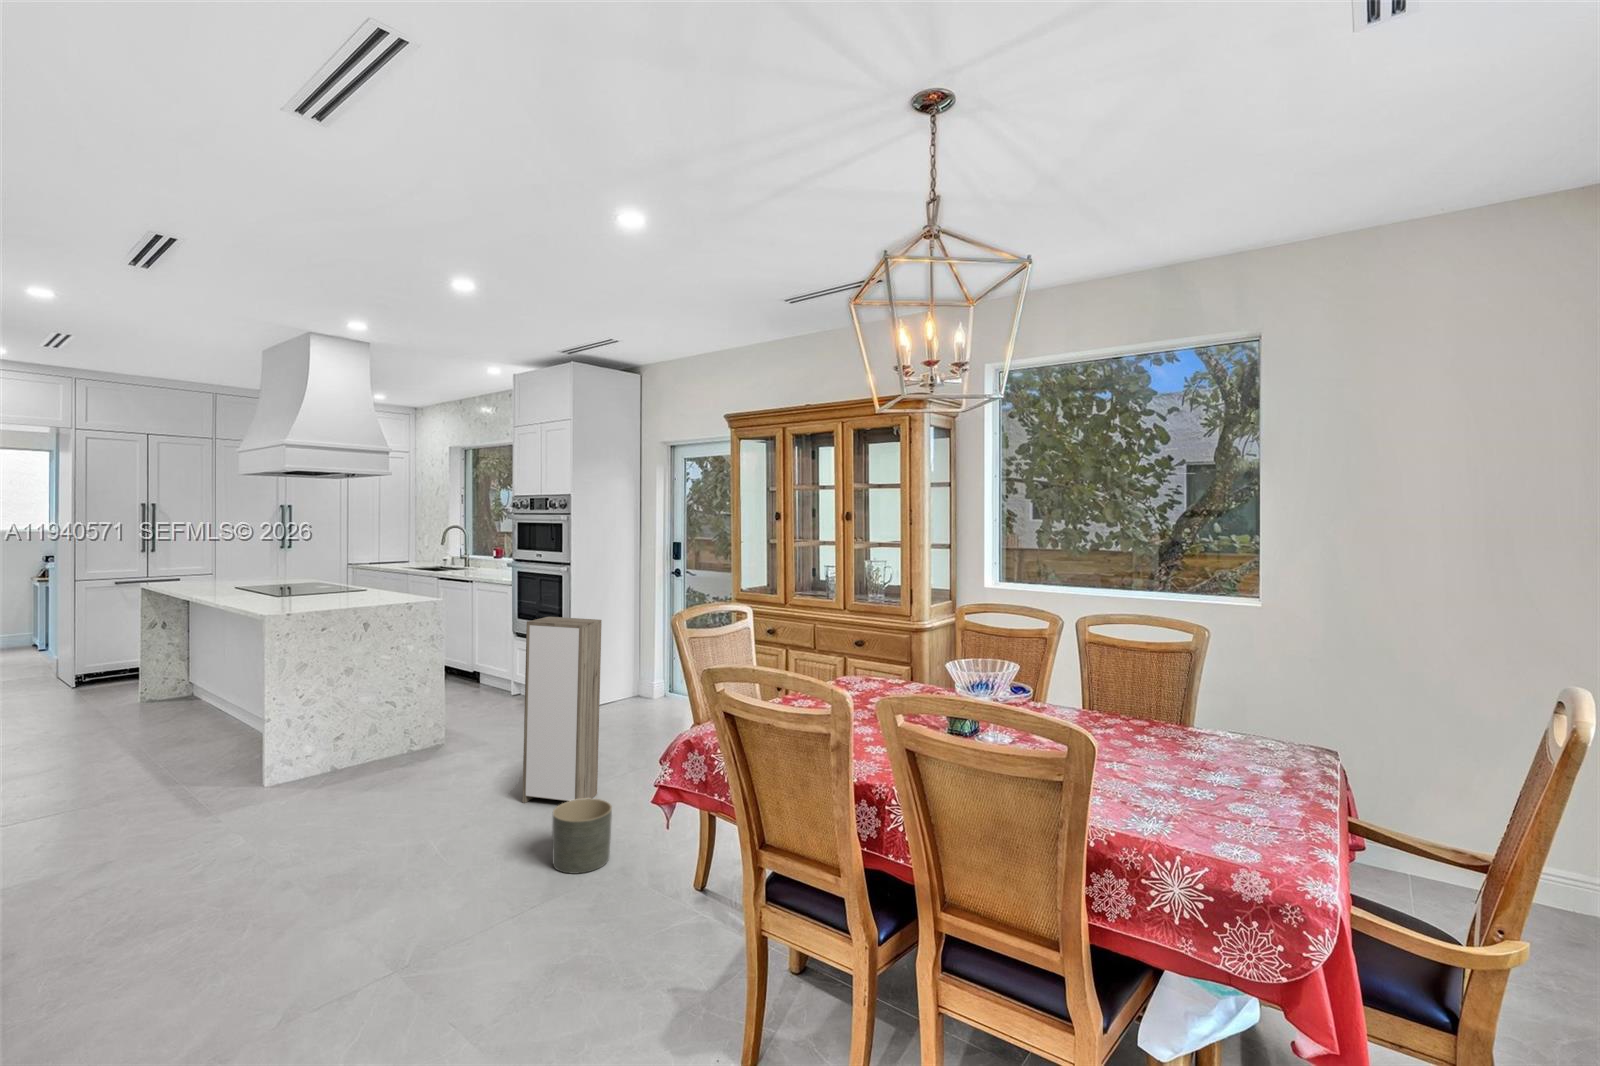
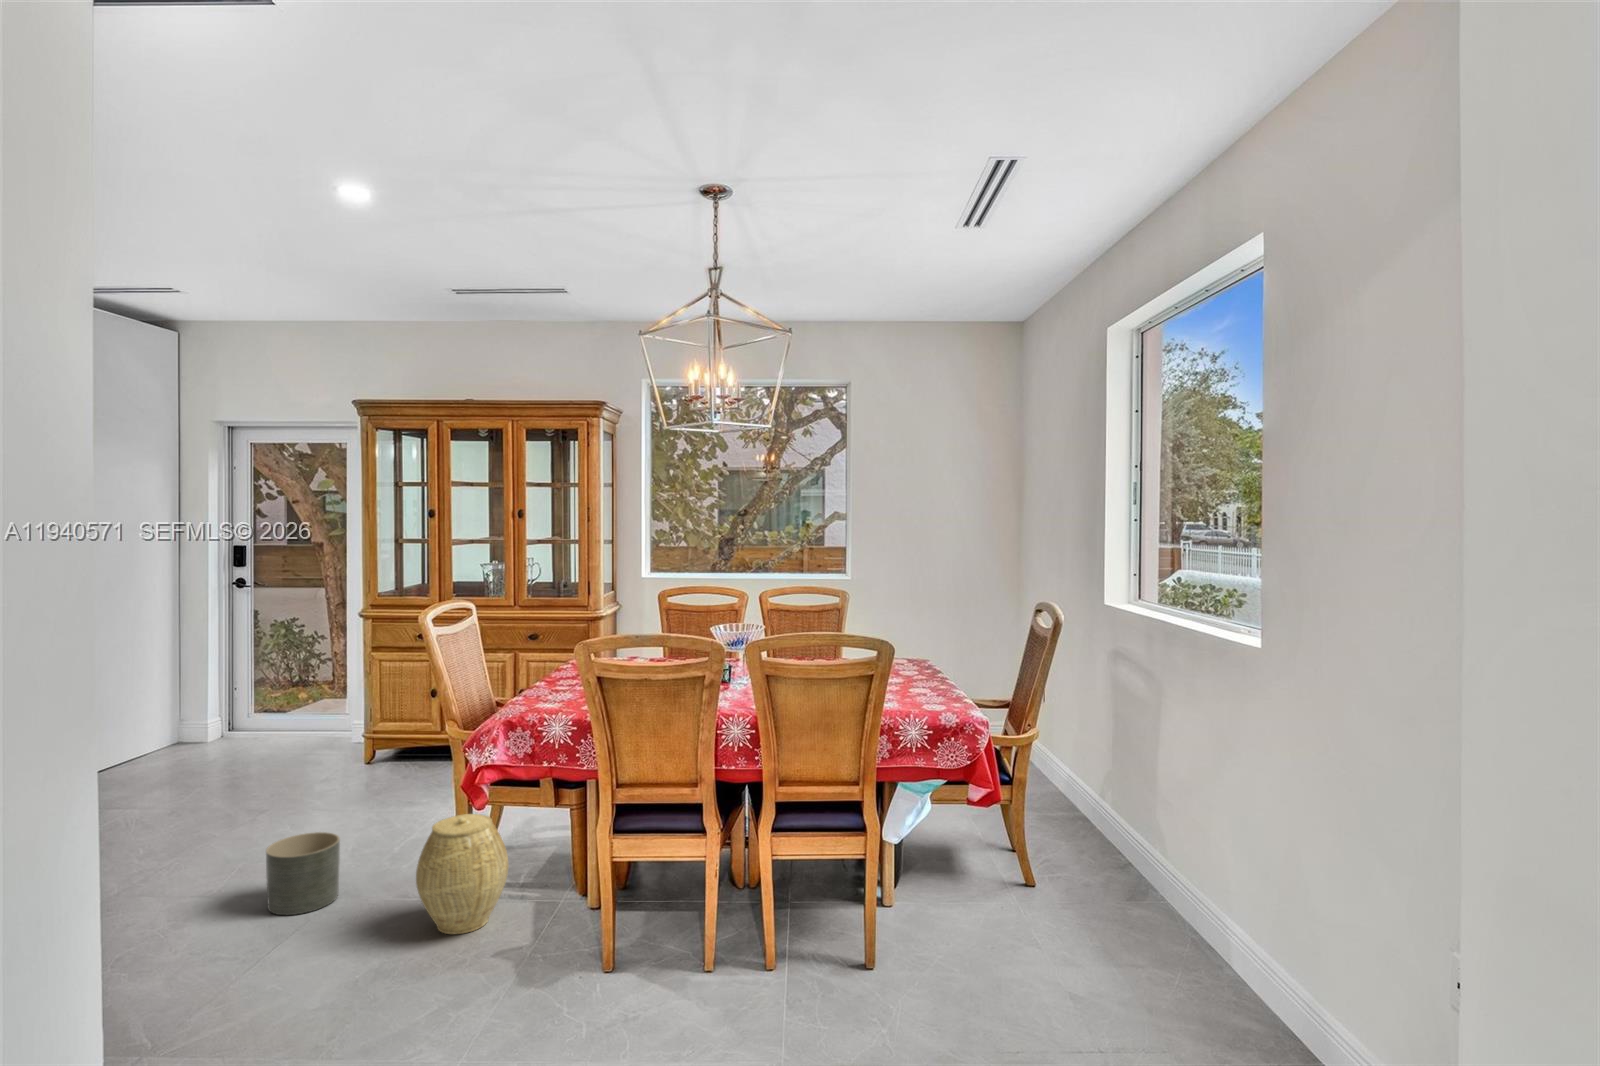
storage cabinet: present [522,617,602,803] -> none [151,639,253,877]
woven basket: none [622,821,712,948] -> present [416,814,509,934]

